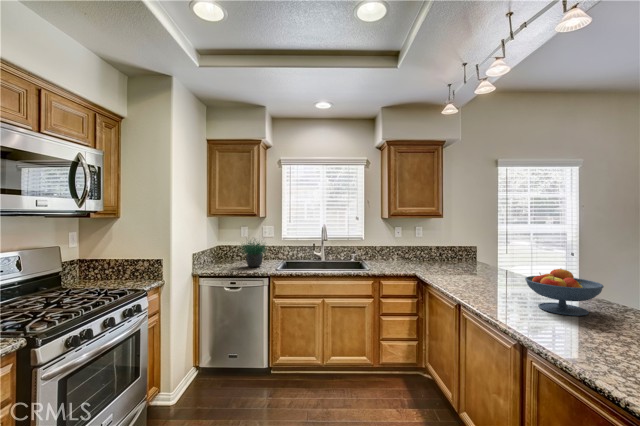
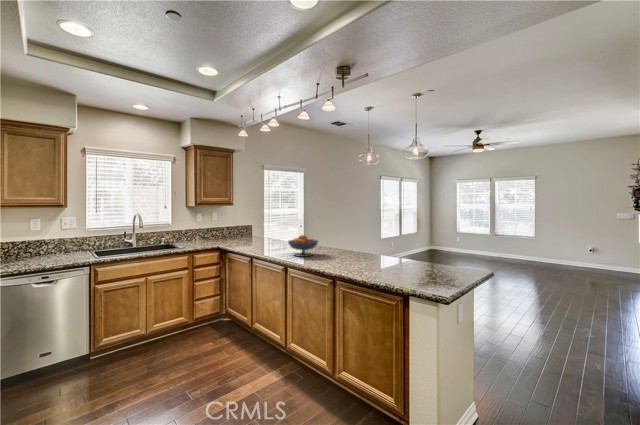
potted plant: present [243,241,266,267] -> none [42,222,85,258]

